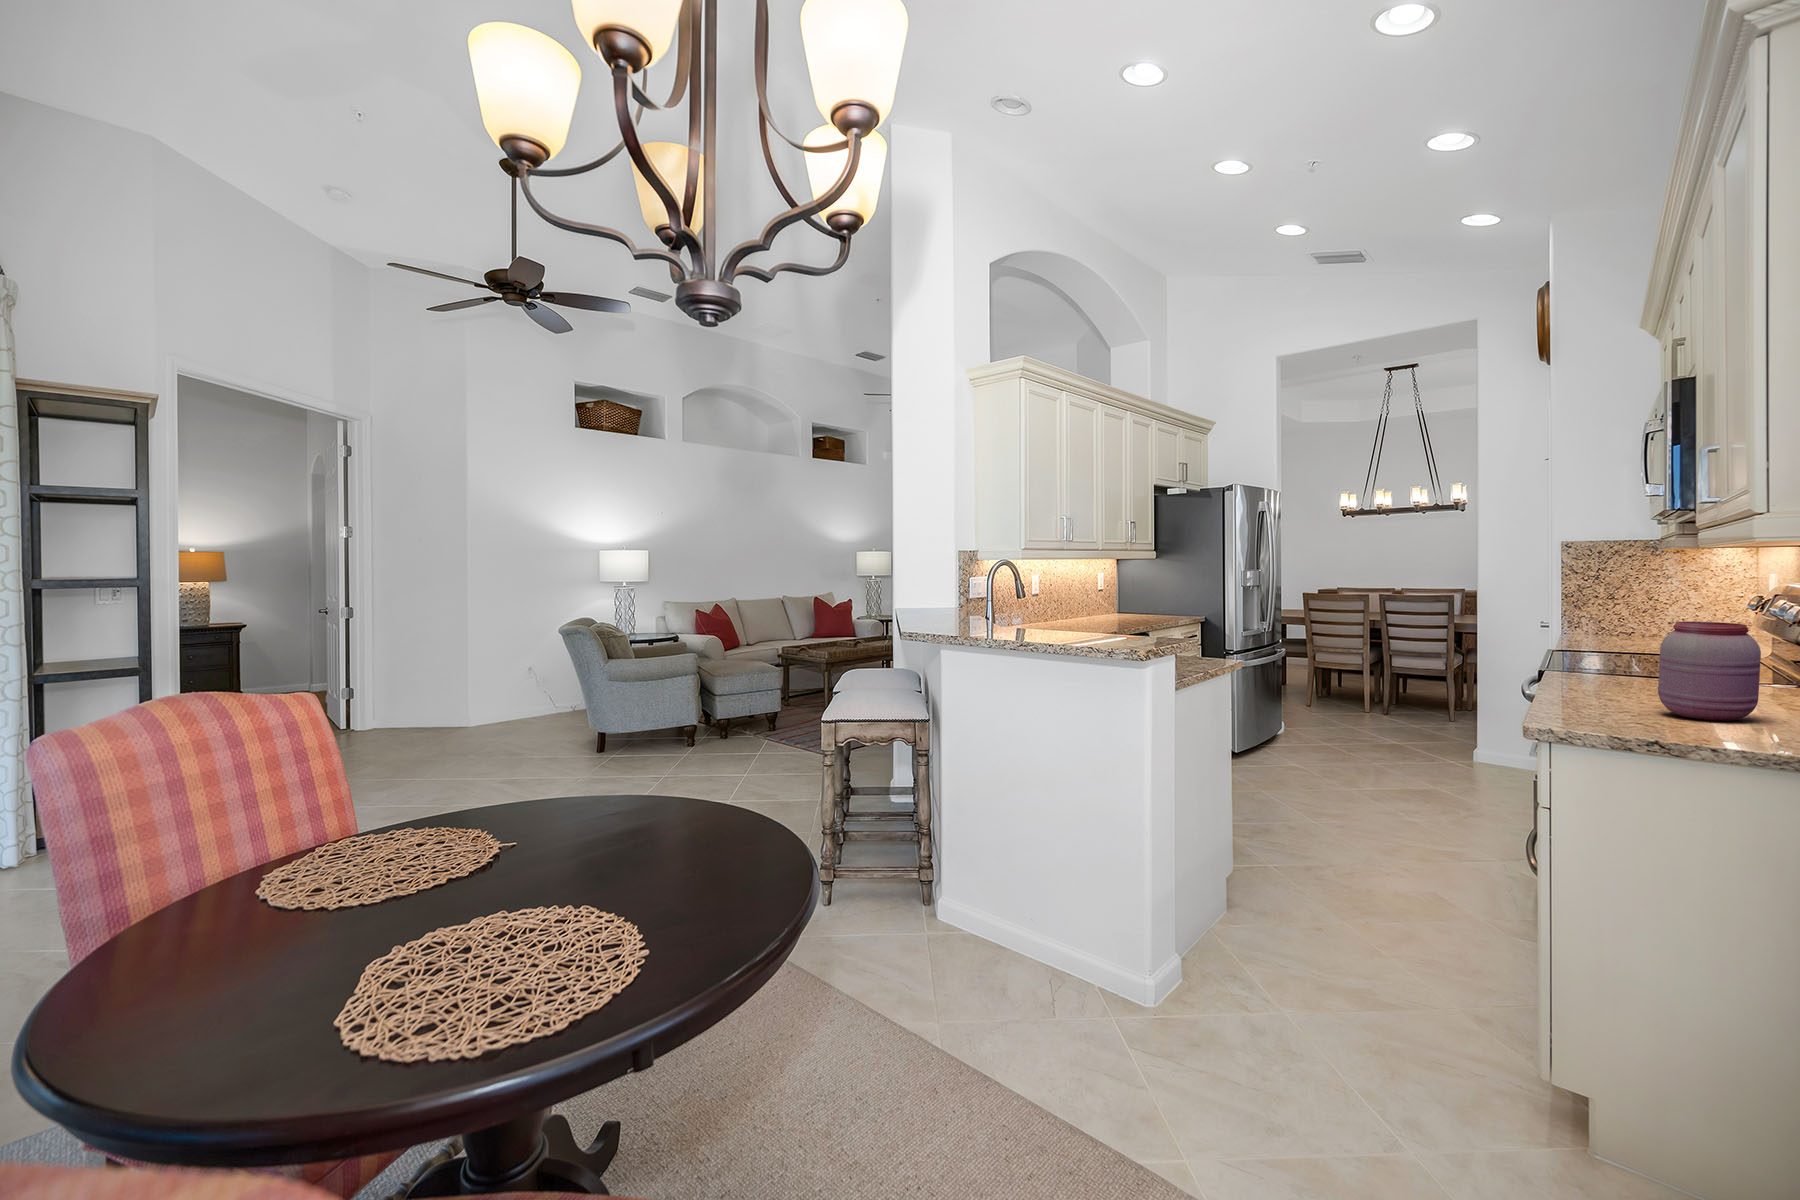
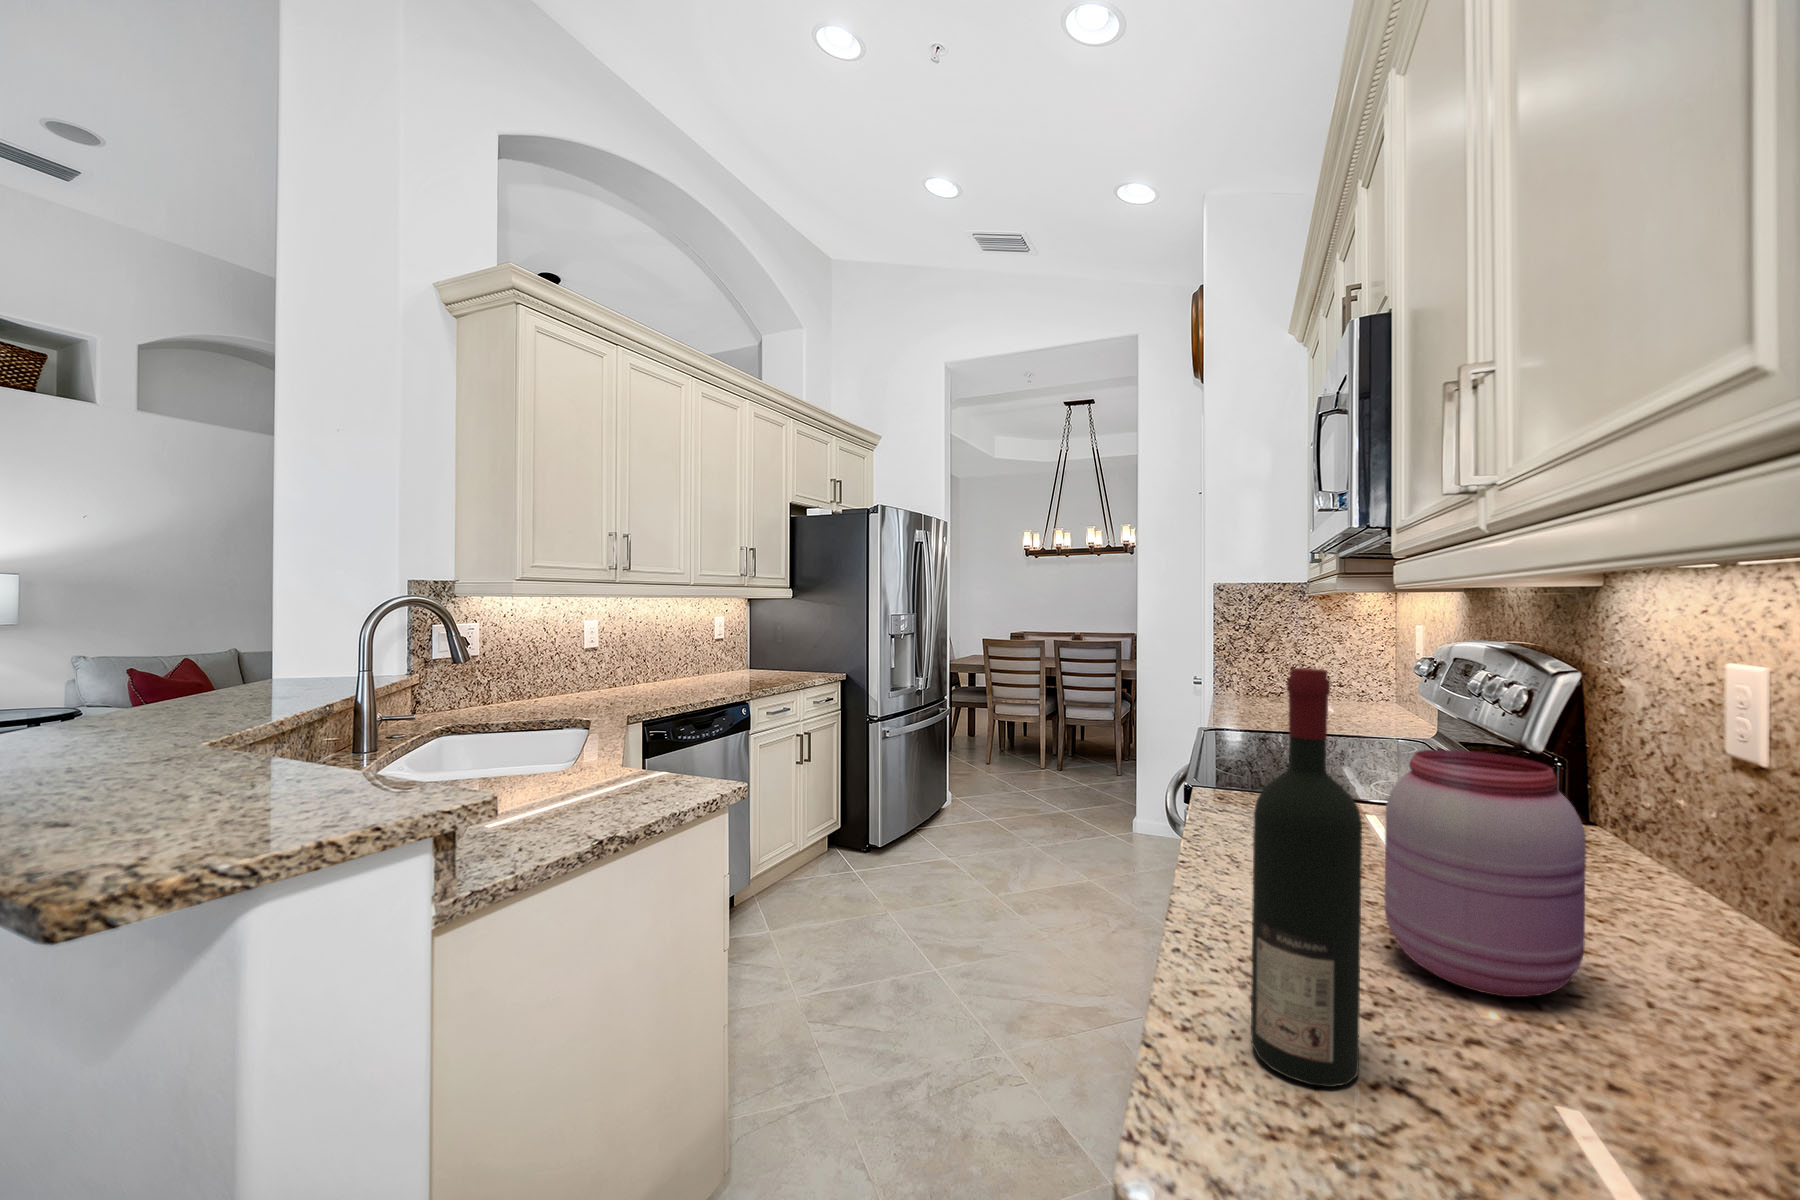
wine bottle: none [1582,579,1634,728] -> present [1251,668,1362,1087]

